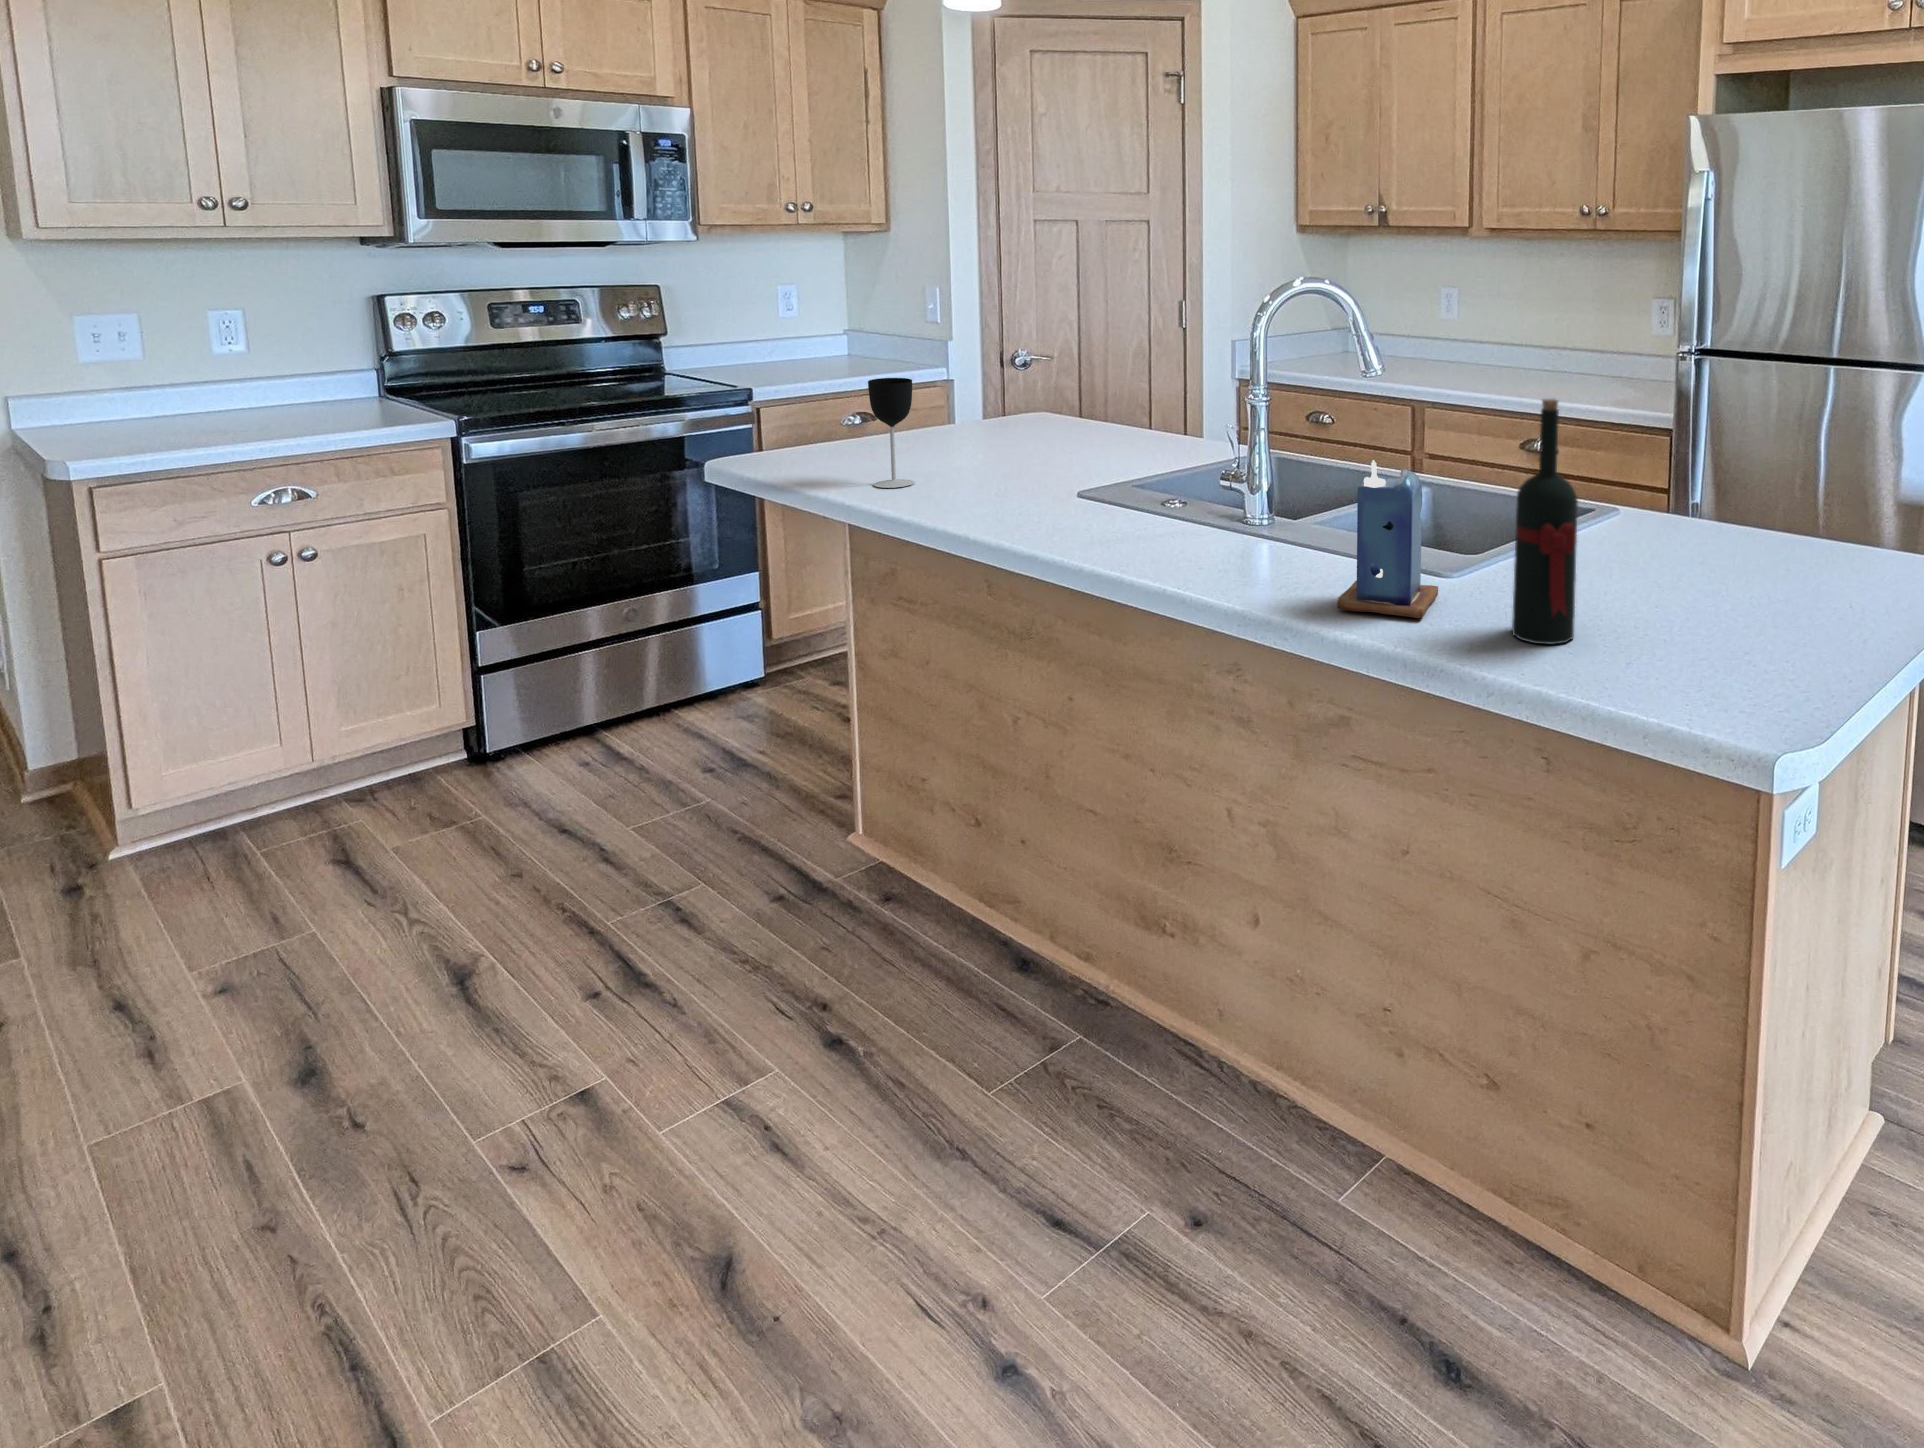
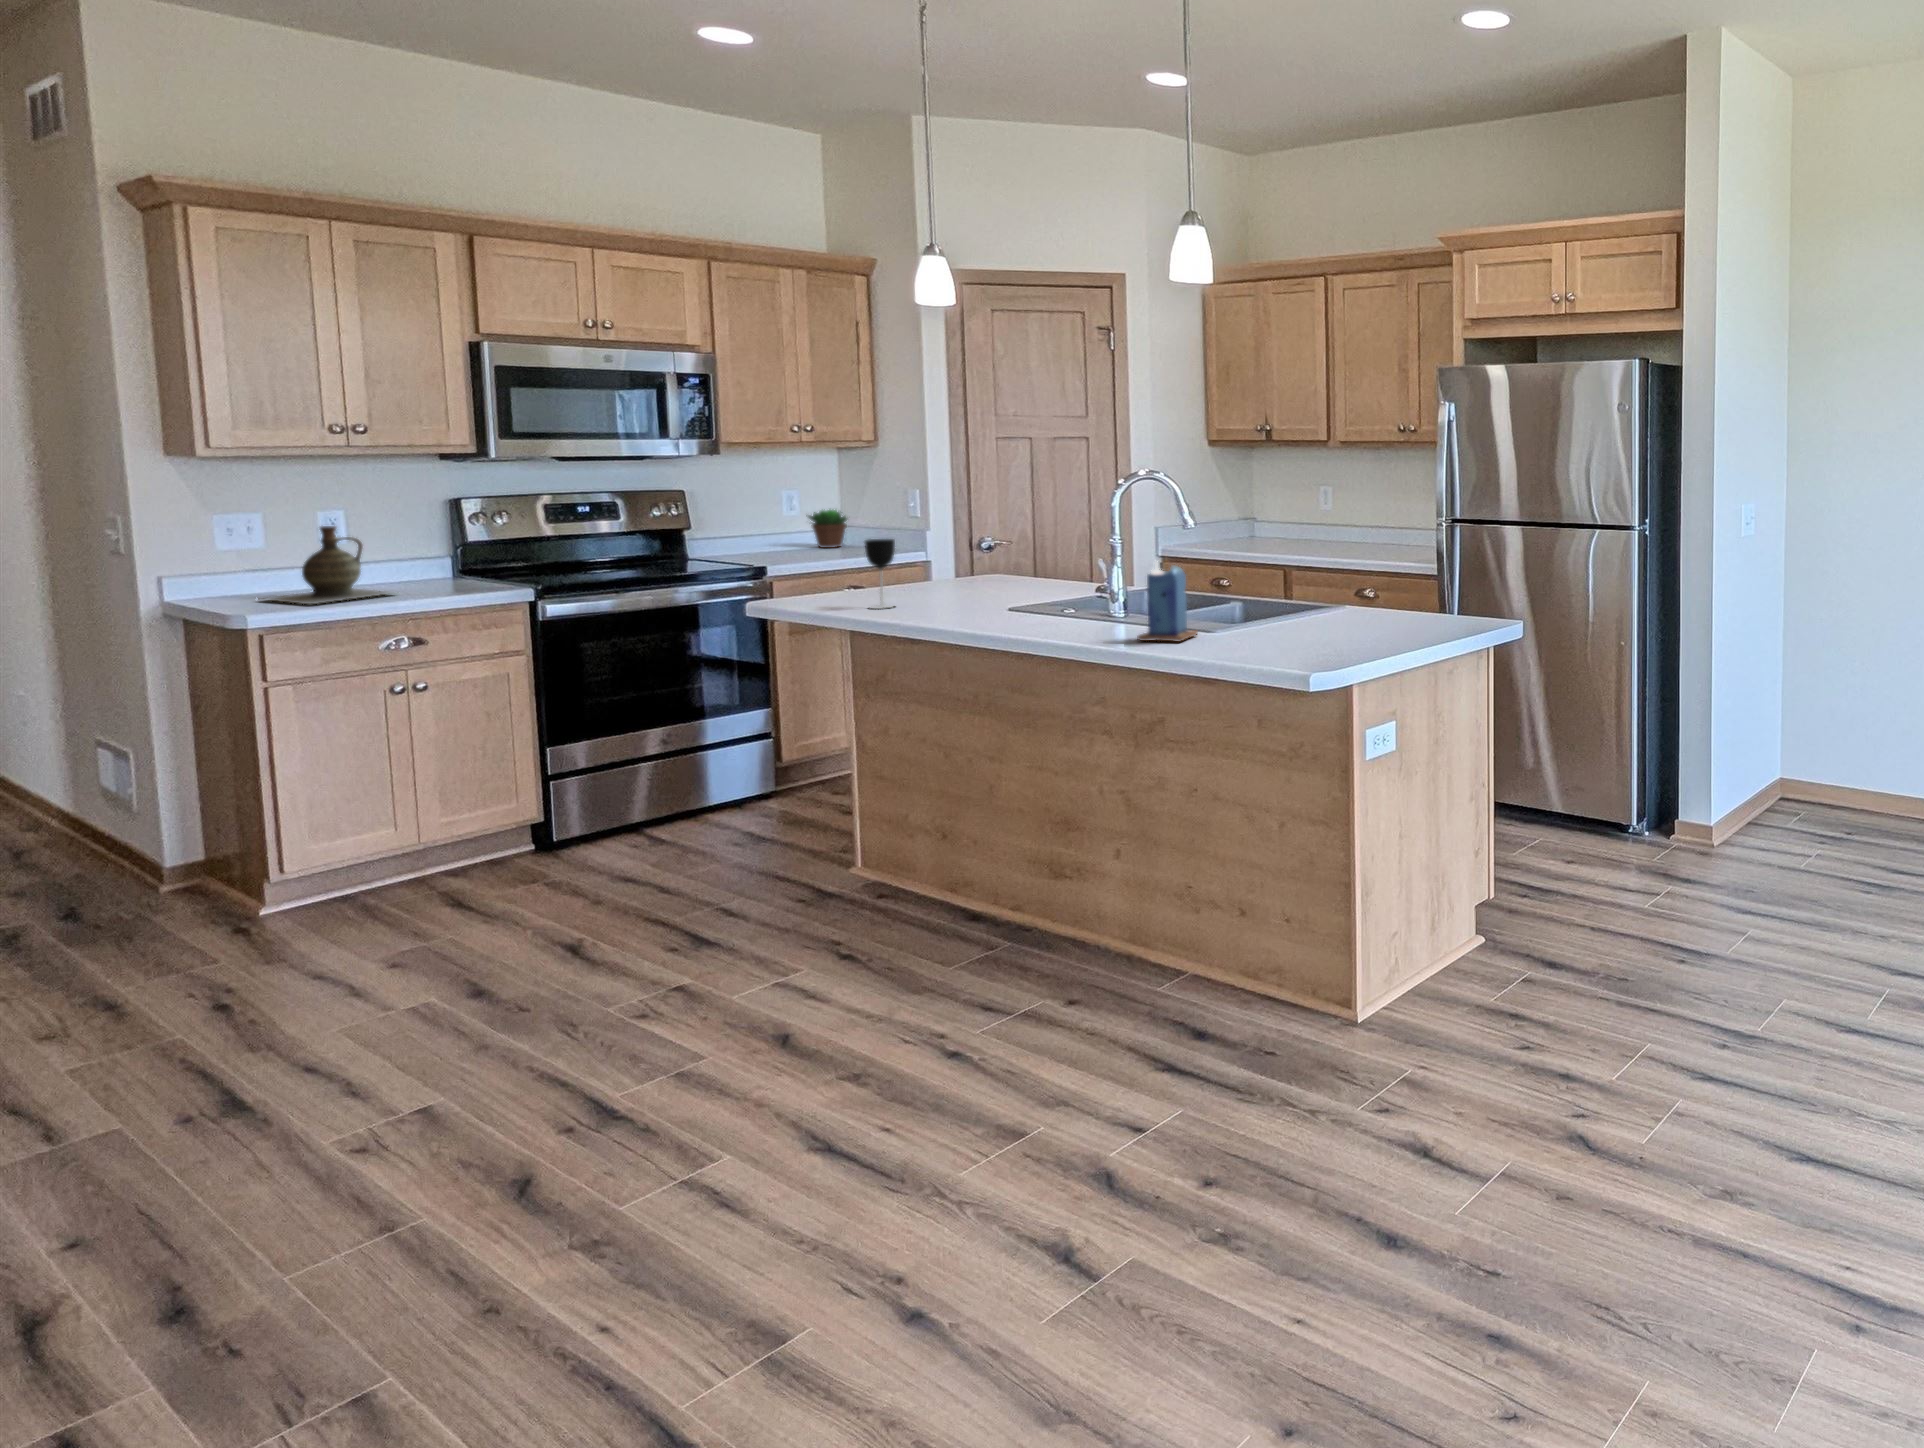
succulent plant: none [807,306,859,357] -> present [808,510,847,548]
ceramic jug: none [108,334,289,443] -> present [267,526,387,604]
wine bottle: present [1512,399,1578,645] -> none [1224,522,1257,647]

